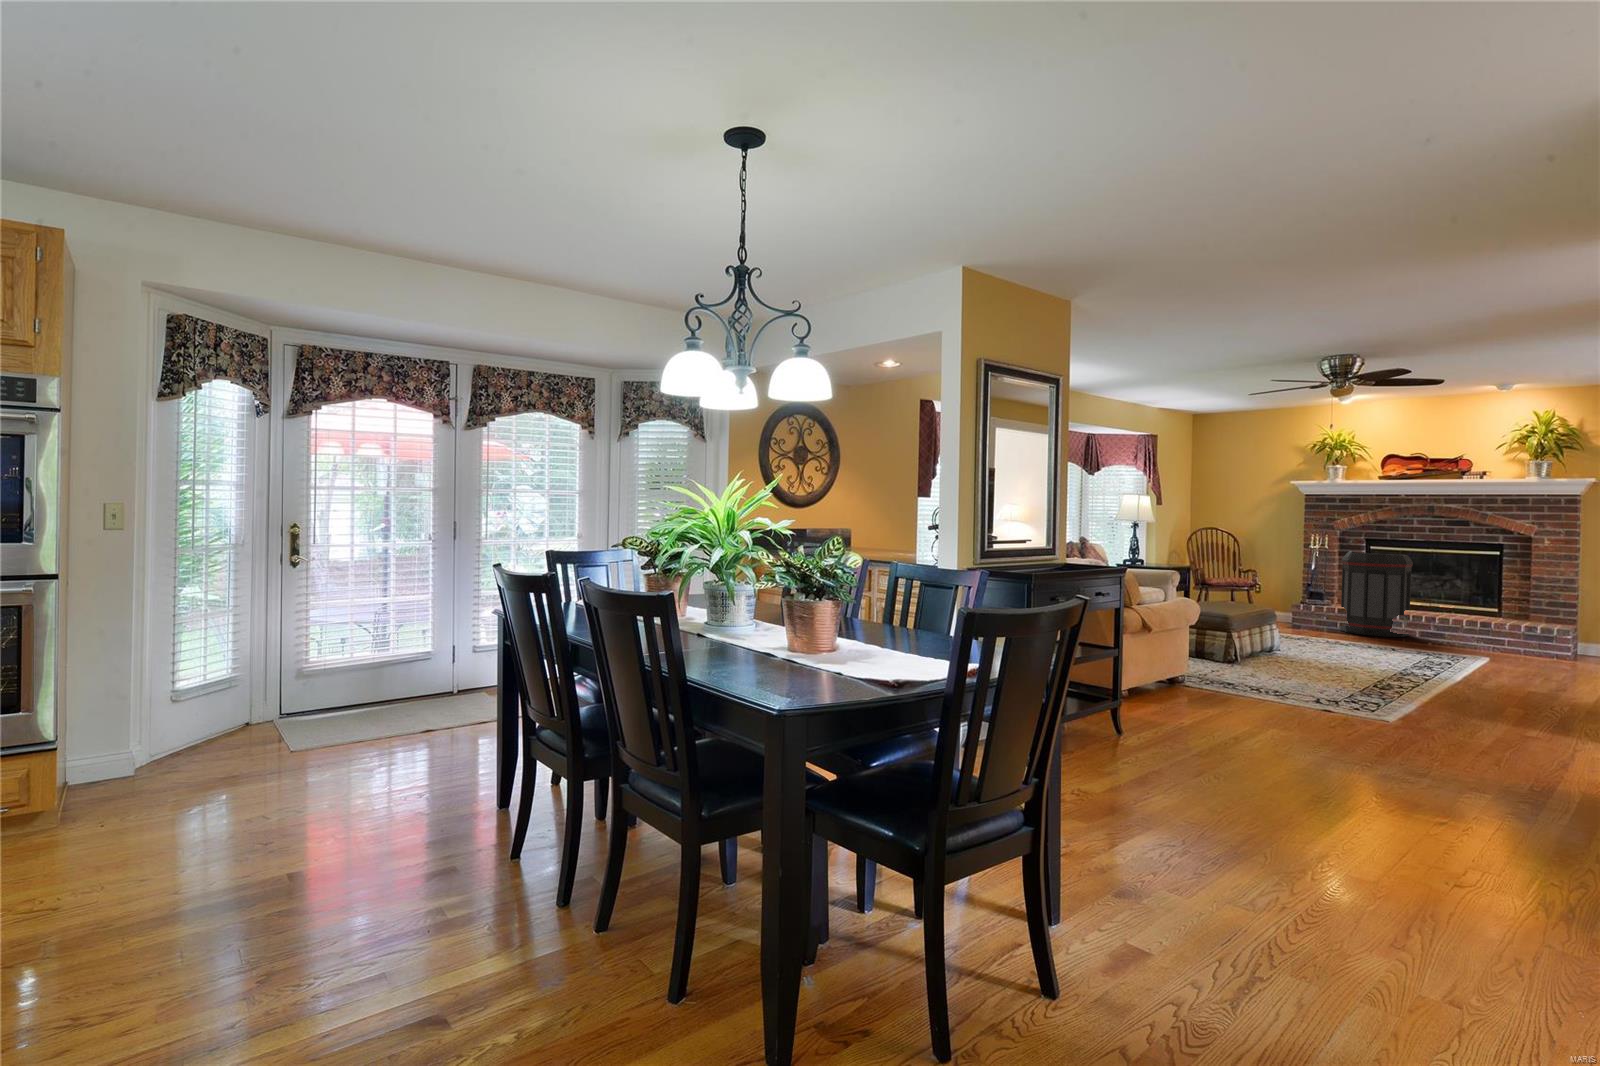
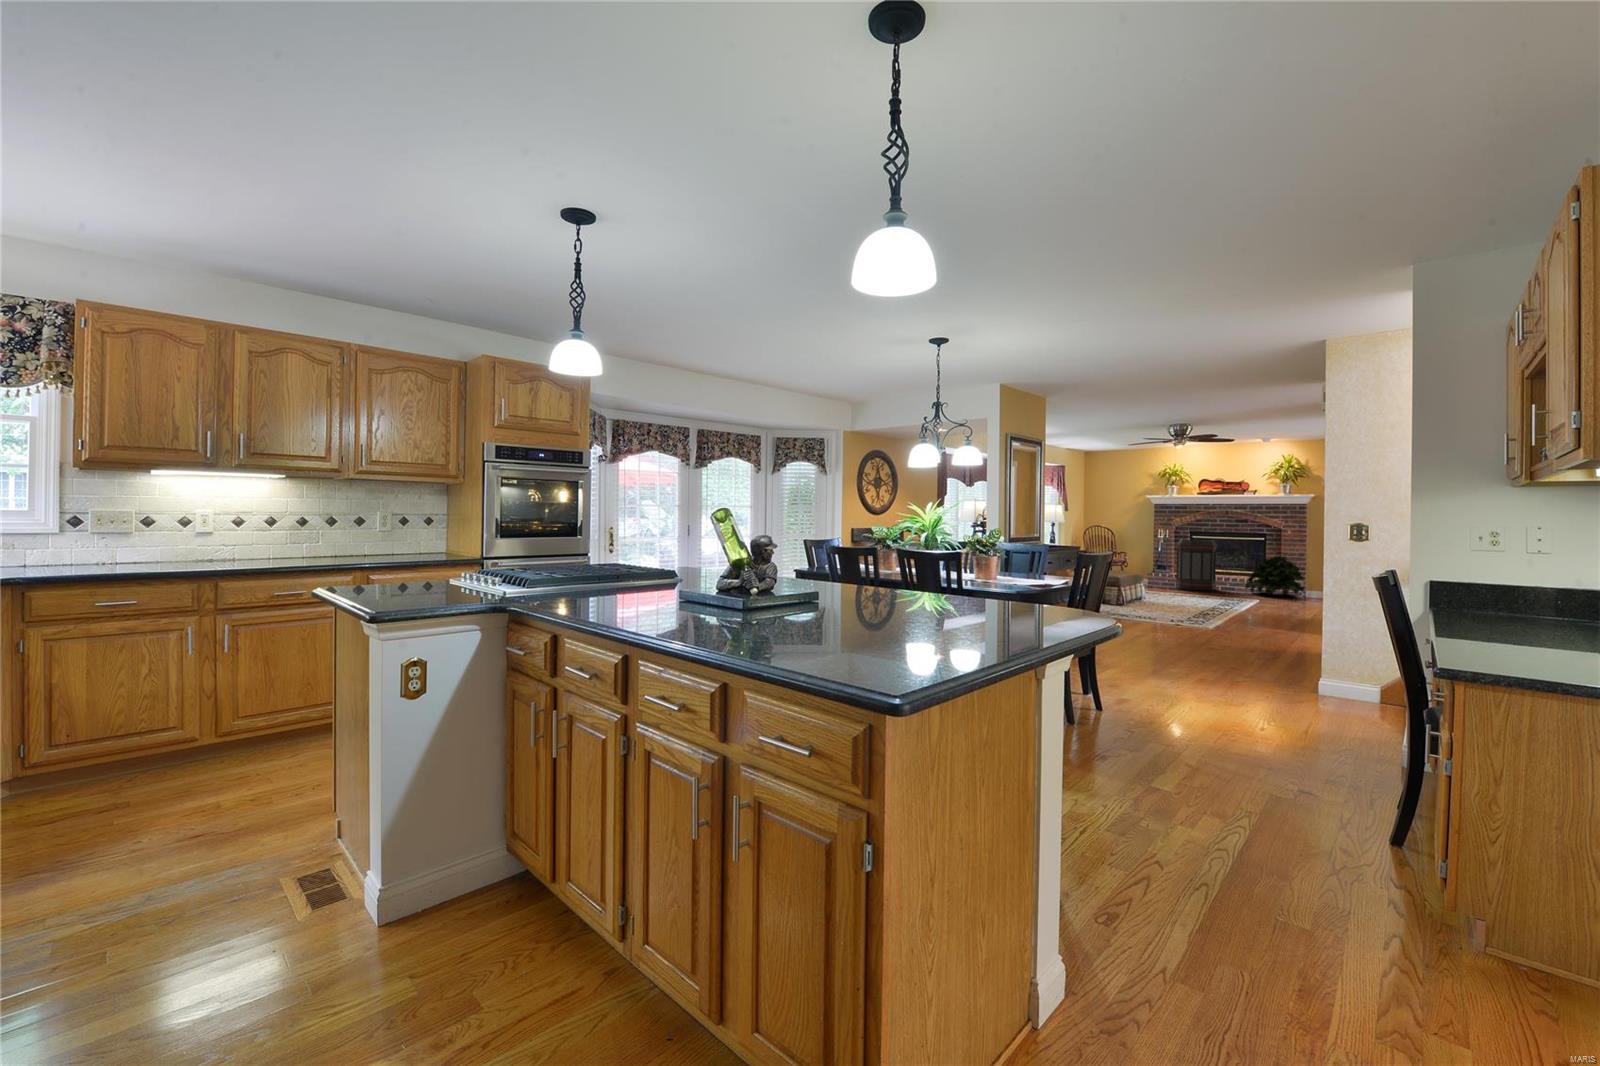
potted plant: none [1463,582,1577,652] -> present [1245,556,1305,595]

